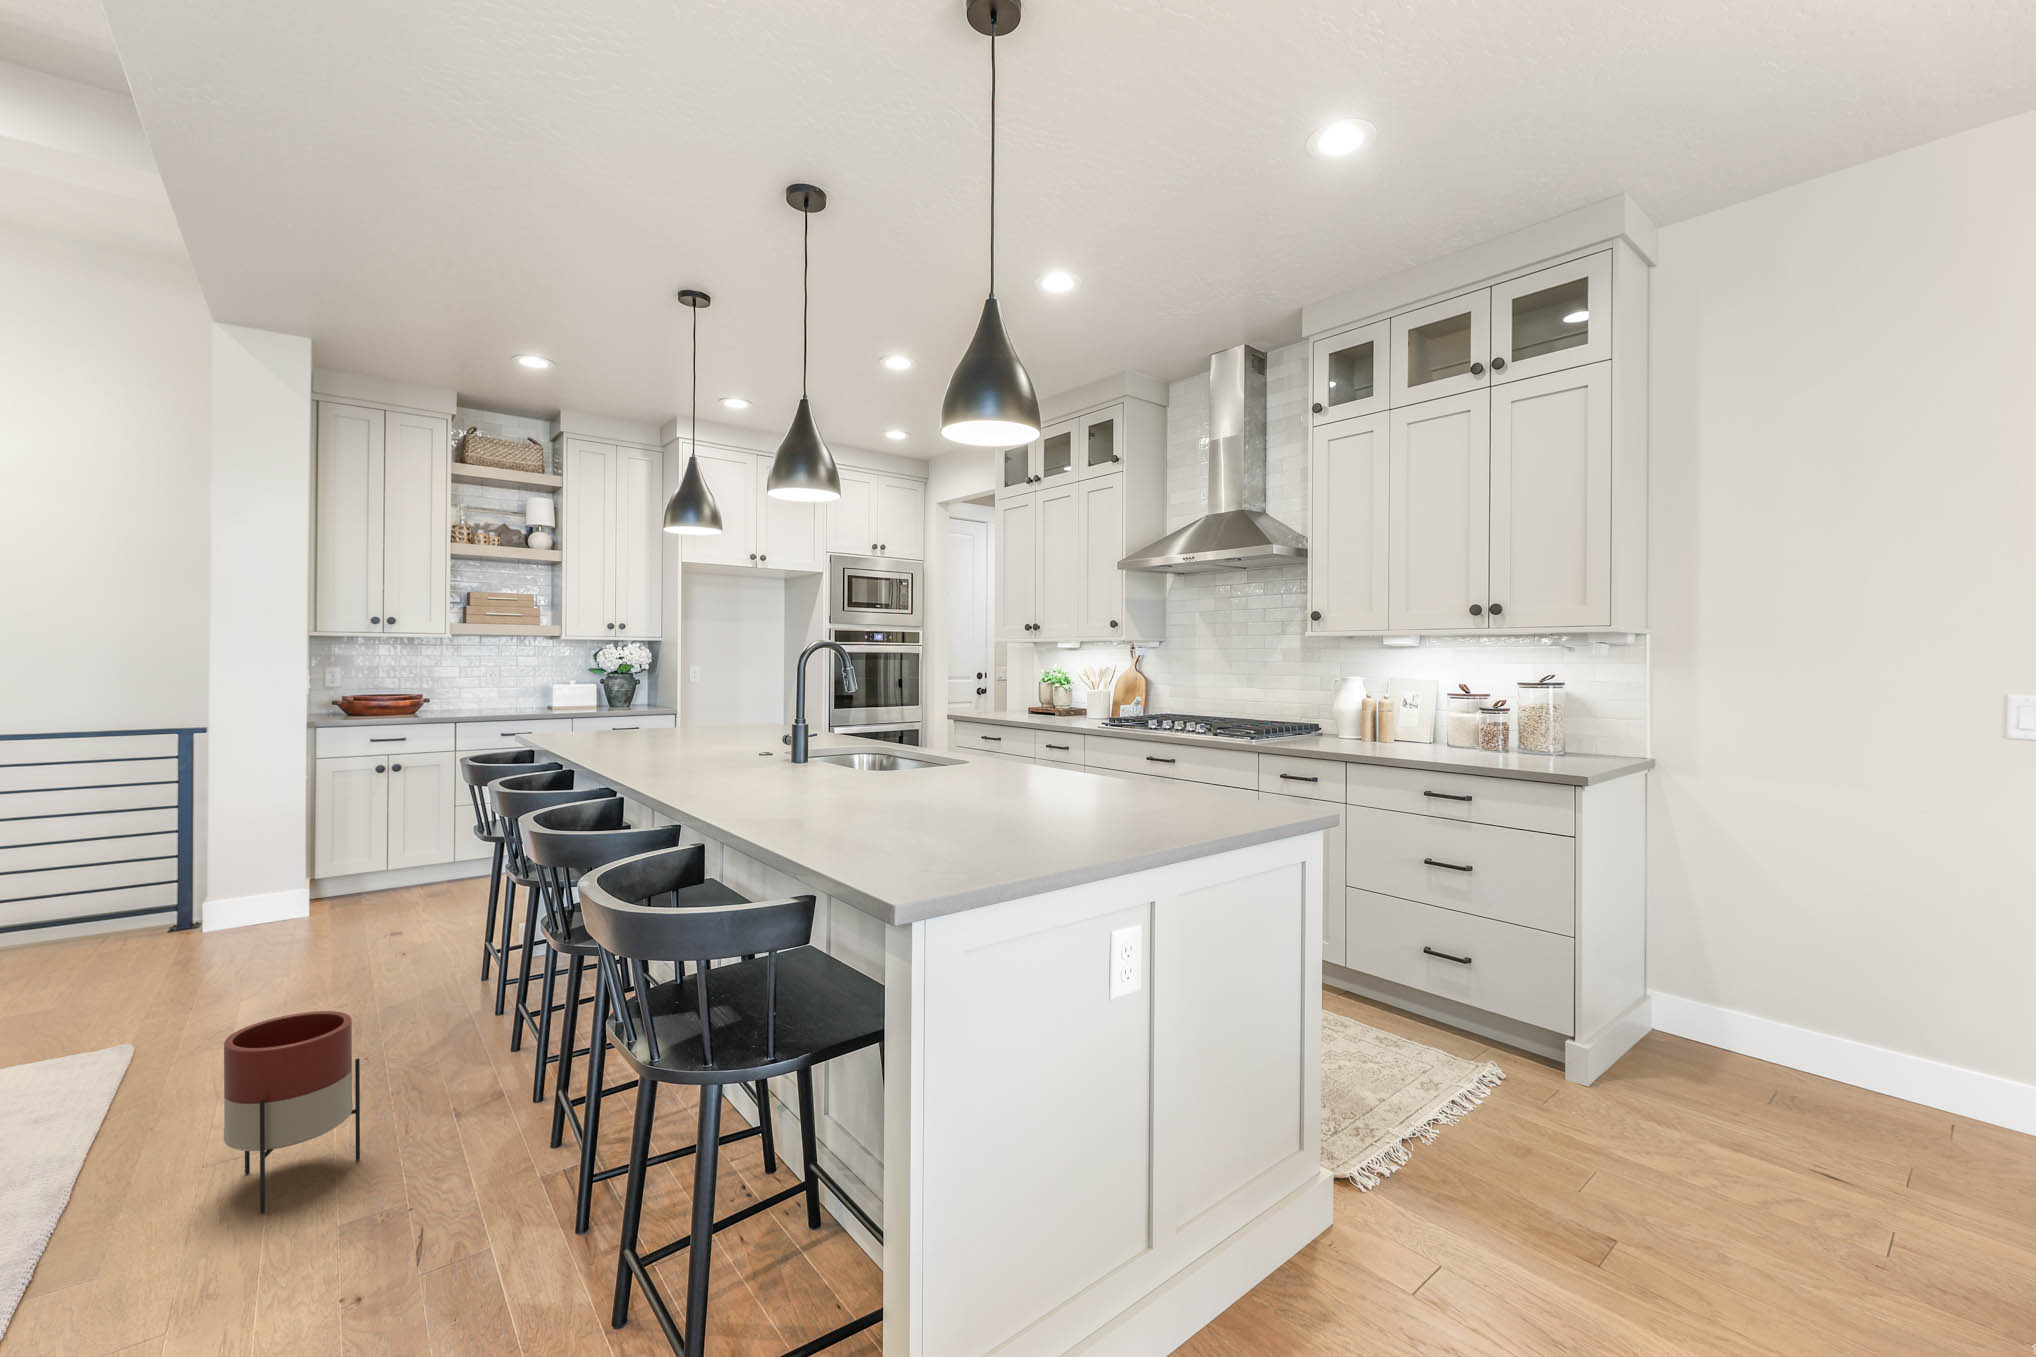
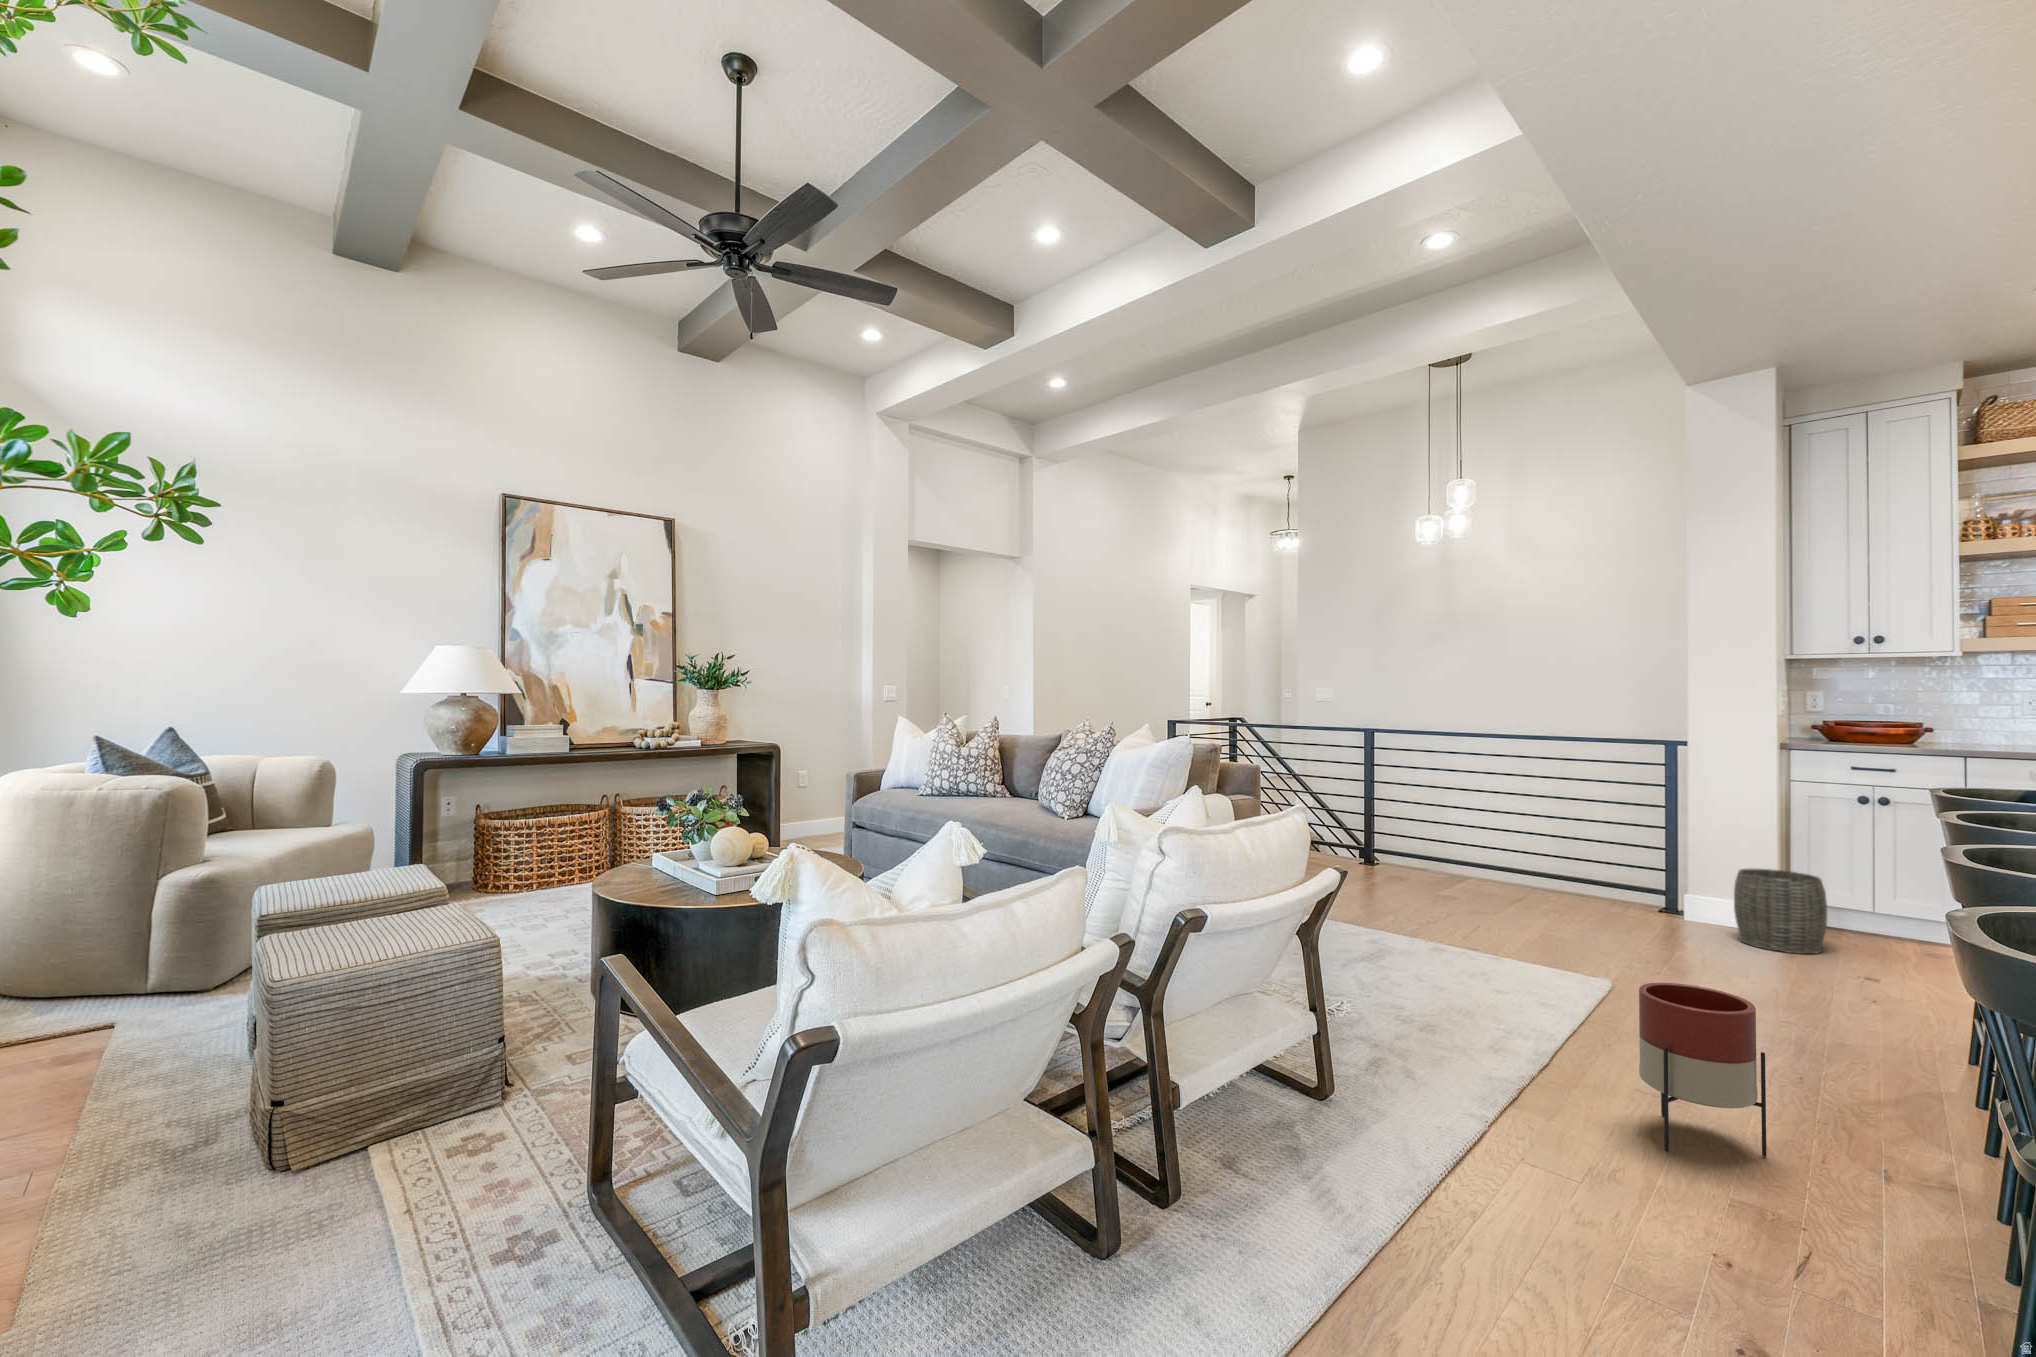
woven basket: none [264,850,353,936] -> present [1734,869,1827,954]

